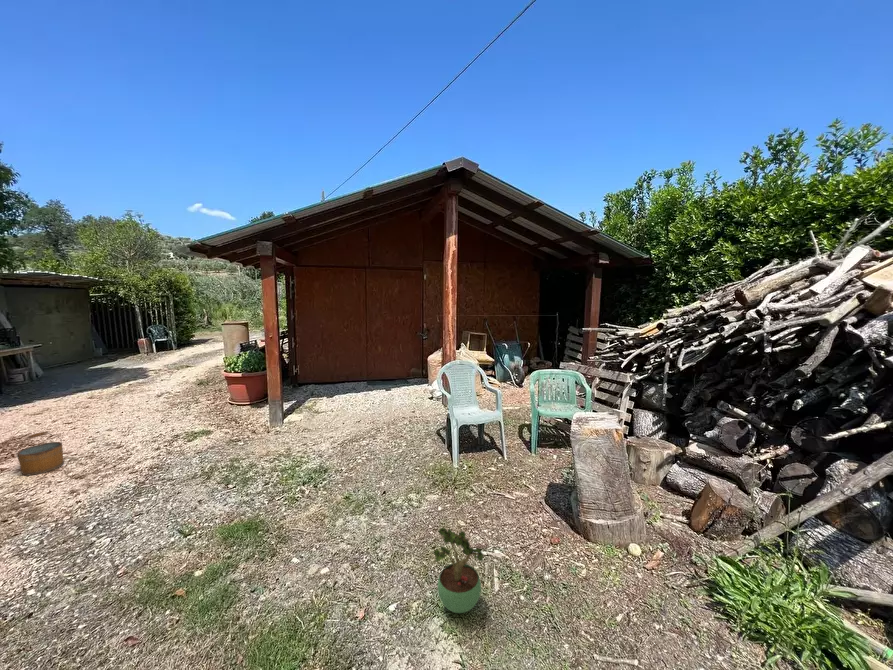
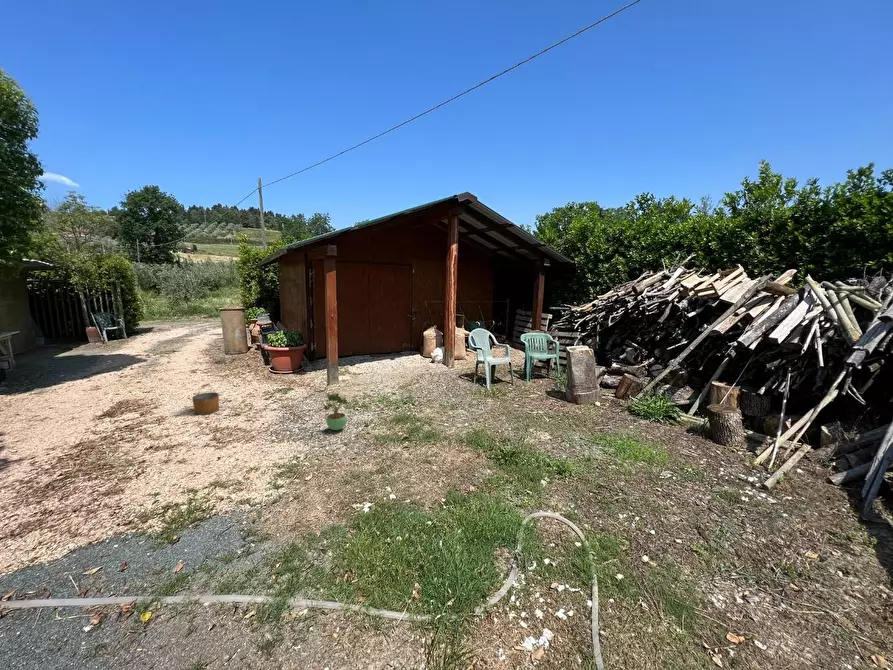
potted plant: present [433,528,483,613] -> present [324,393,347,430]

